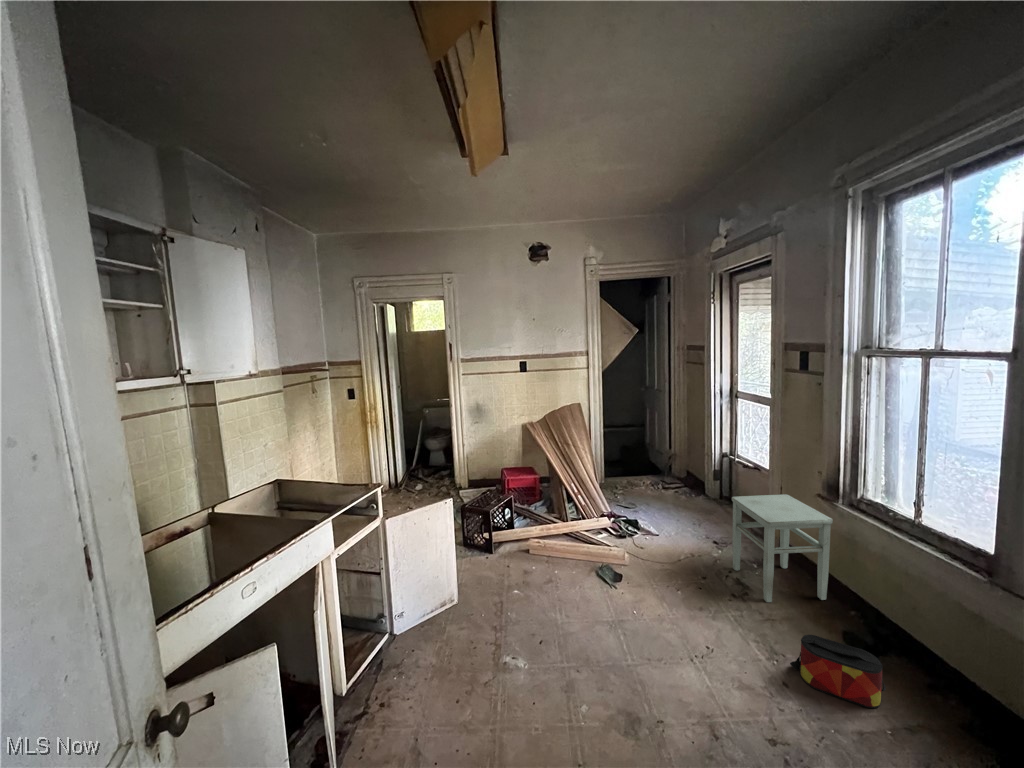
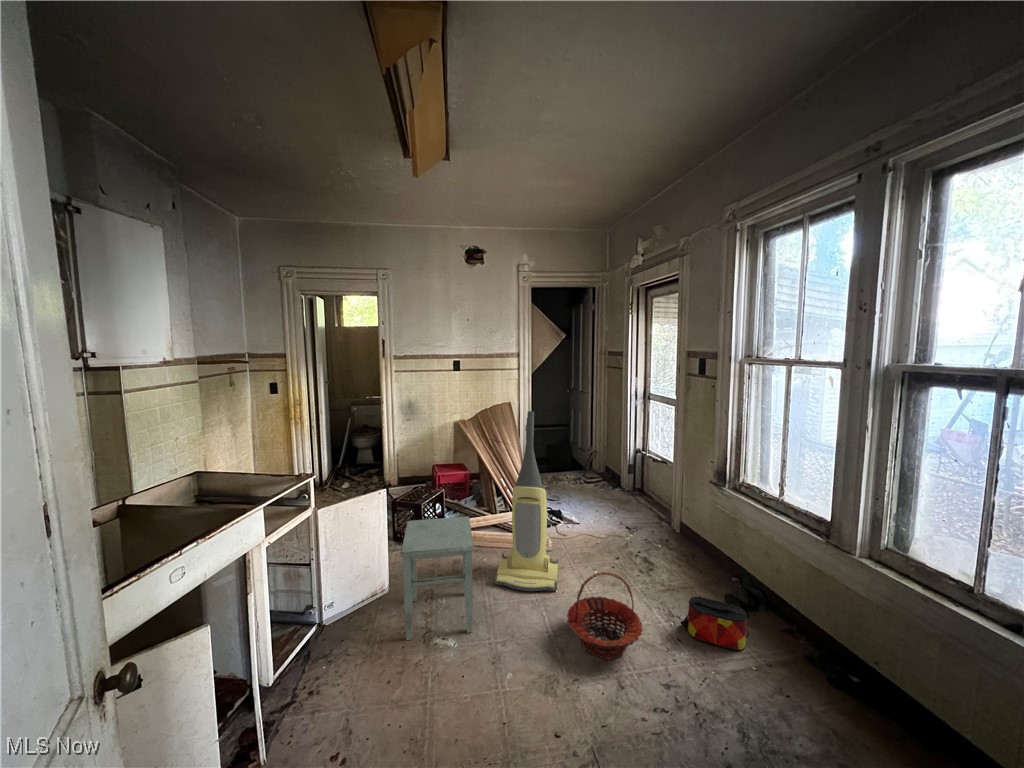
vacuum cleaner: none [567,415,637,612] -> present [494,411,558,591]
stool: present [732,494,833,602] -> present [401,516,473,640]
basket: none [651,600,745,703] -> present [567,572,643,660]

